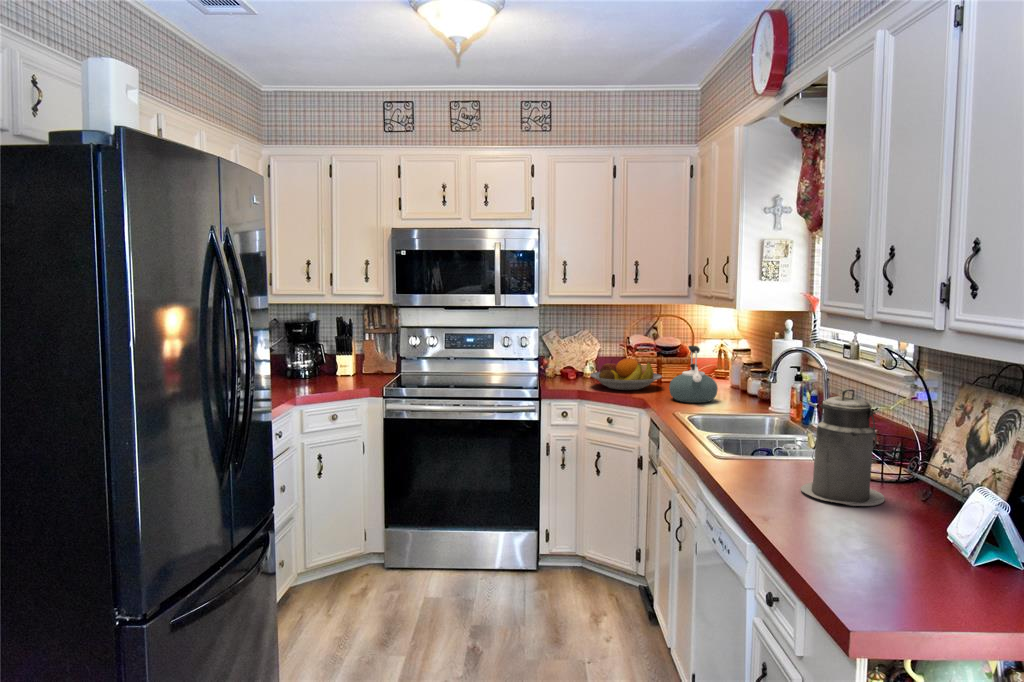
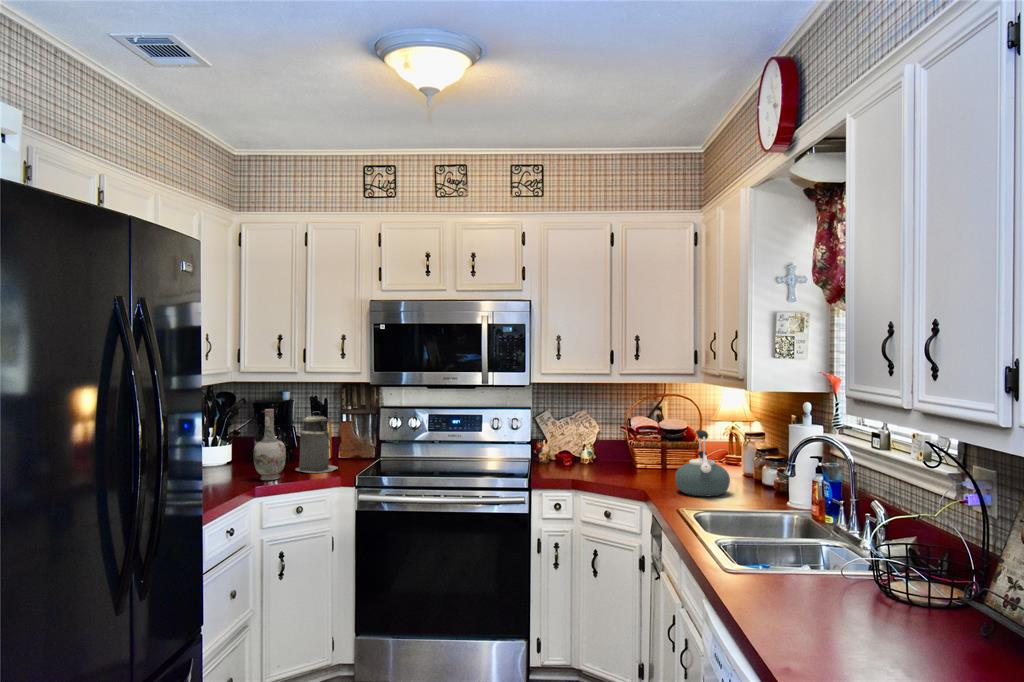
vase: none [293,328,321,391] -> present [253,409,286,480]
fruit bowl: present [590,358,662,390] -> none [587,444,668,480]
canister: present [801,389,885,506] -> present [296,412,338,473]

